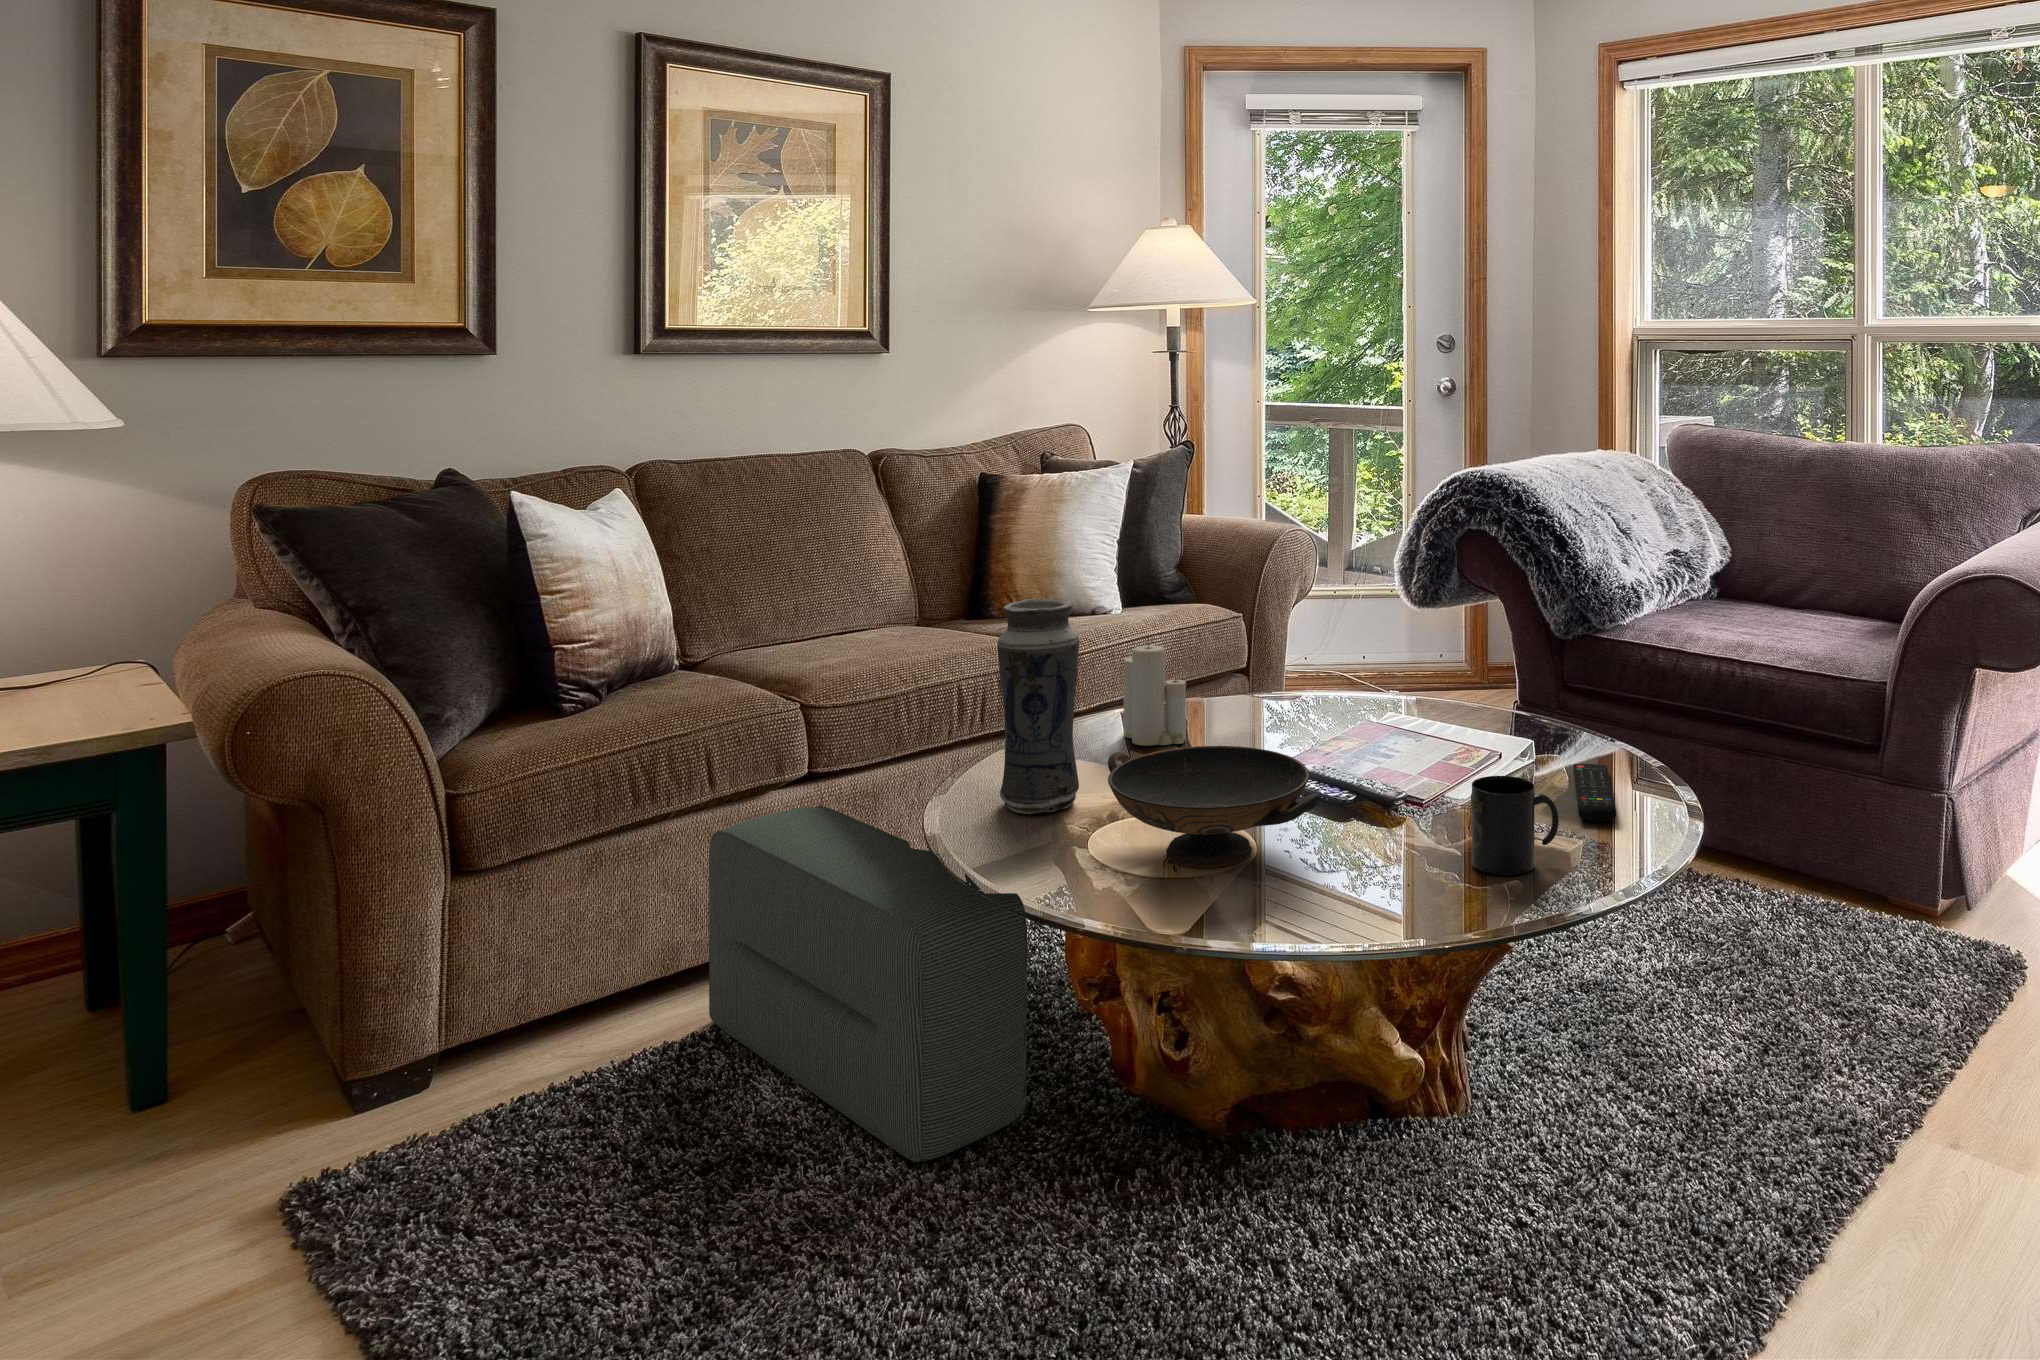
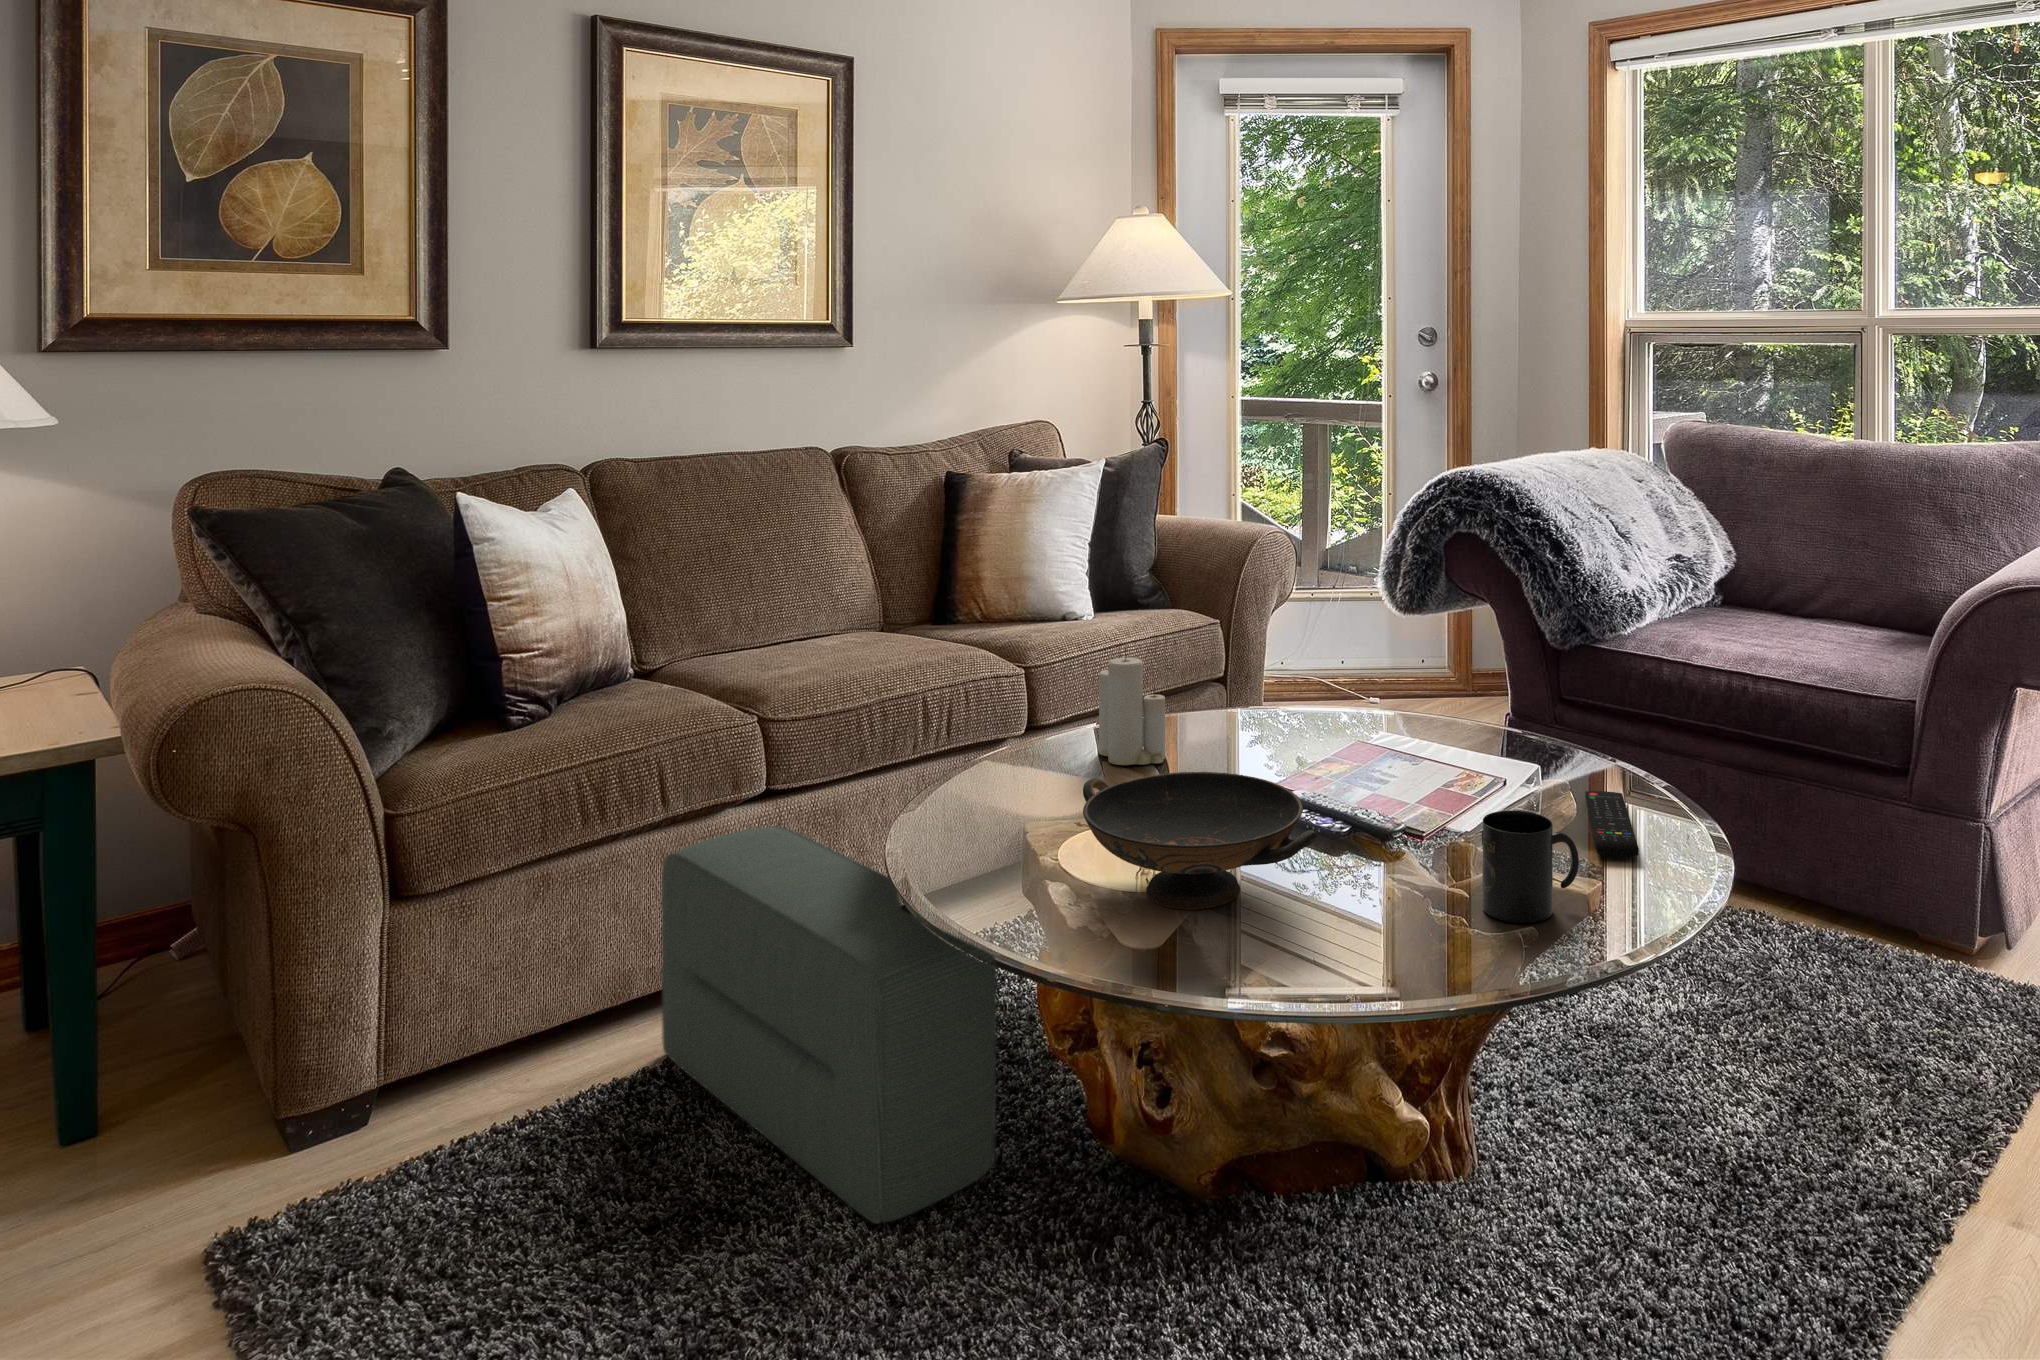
vase: present [997,599,1079,814] -> none [964,610,1052,843]

